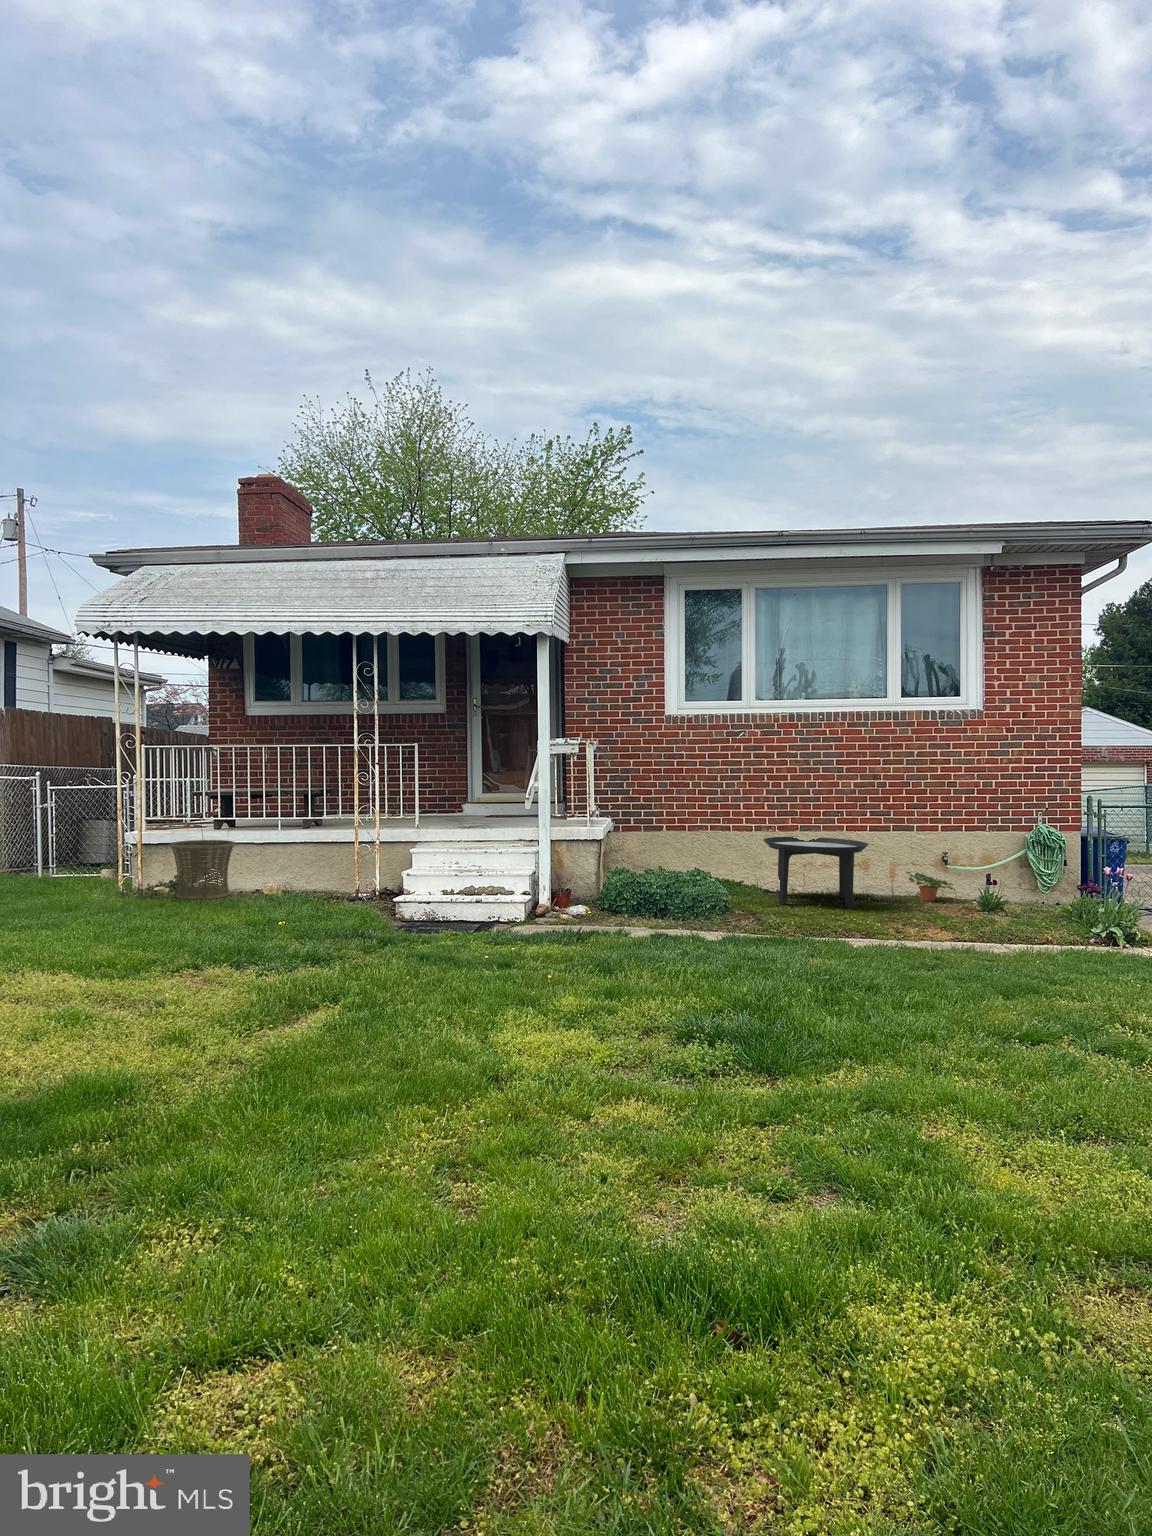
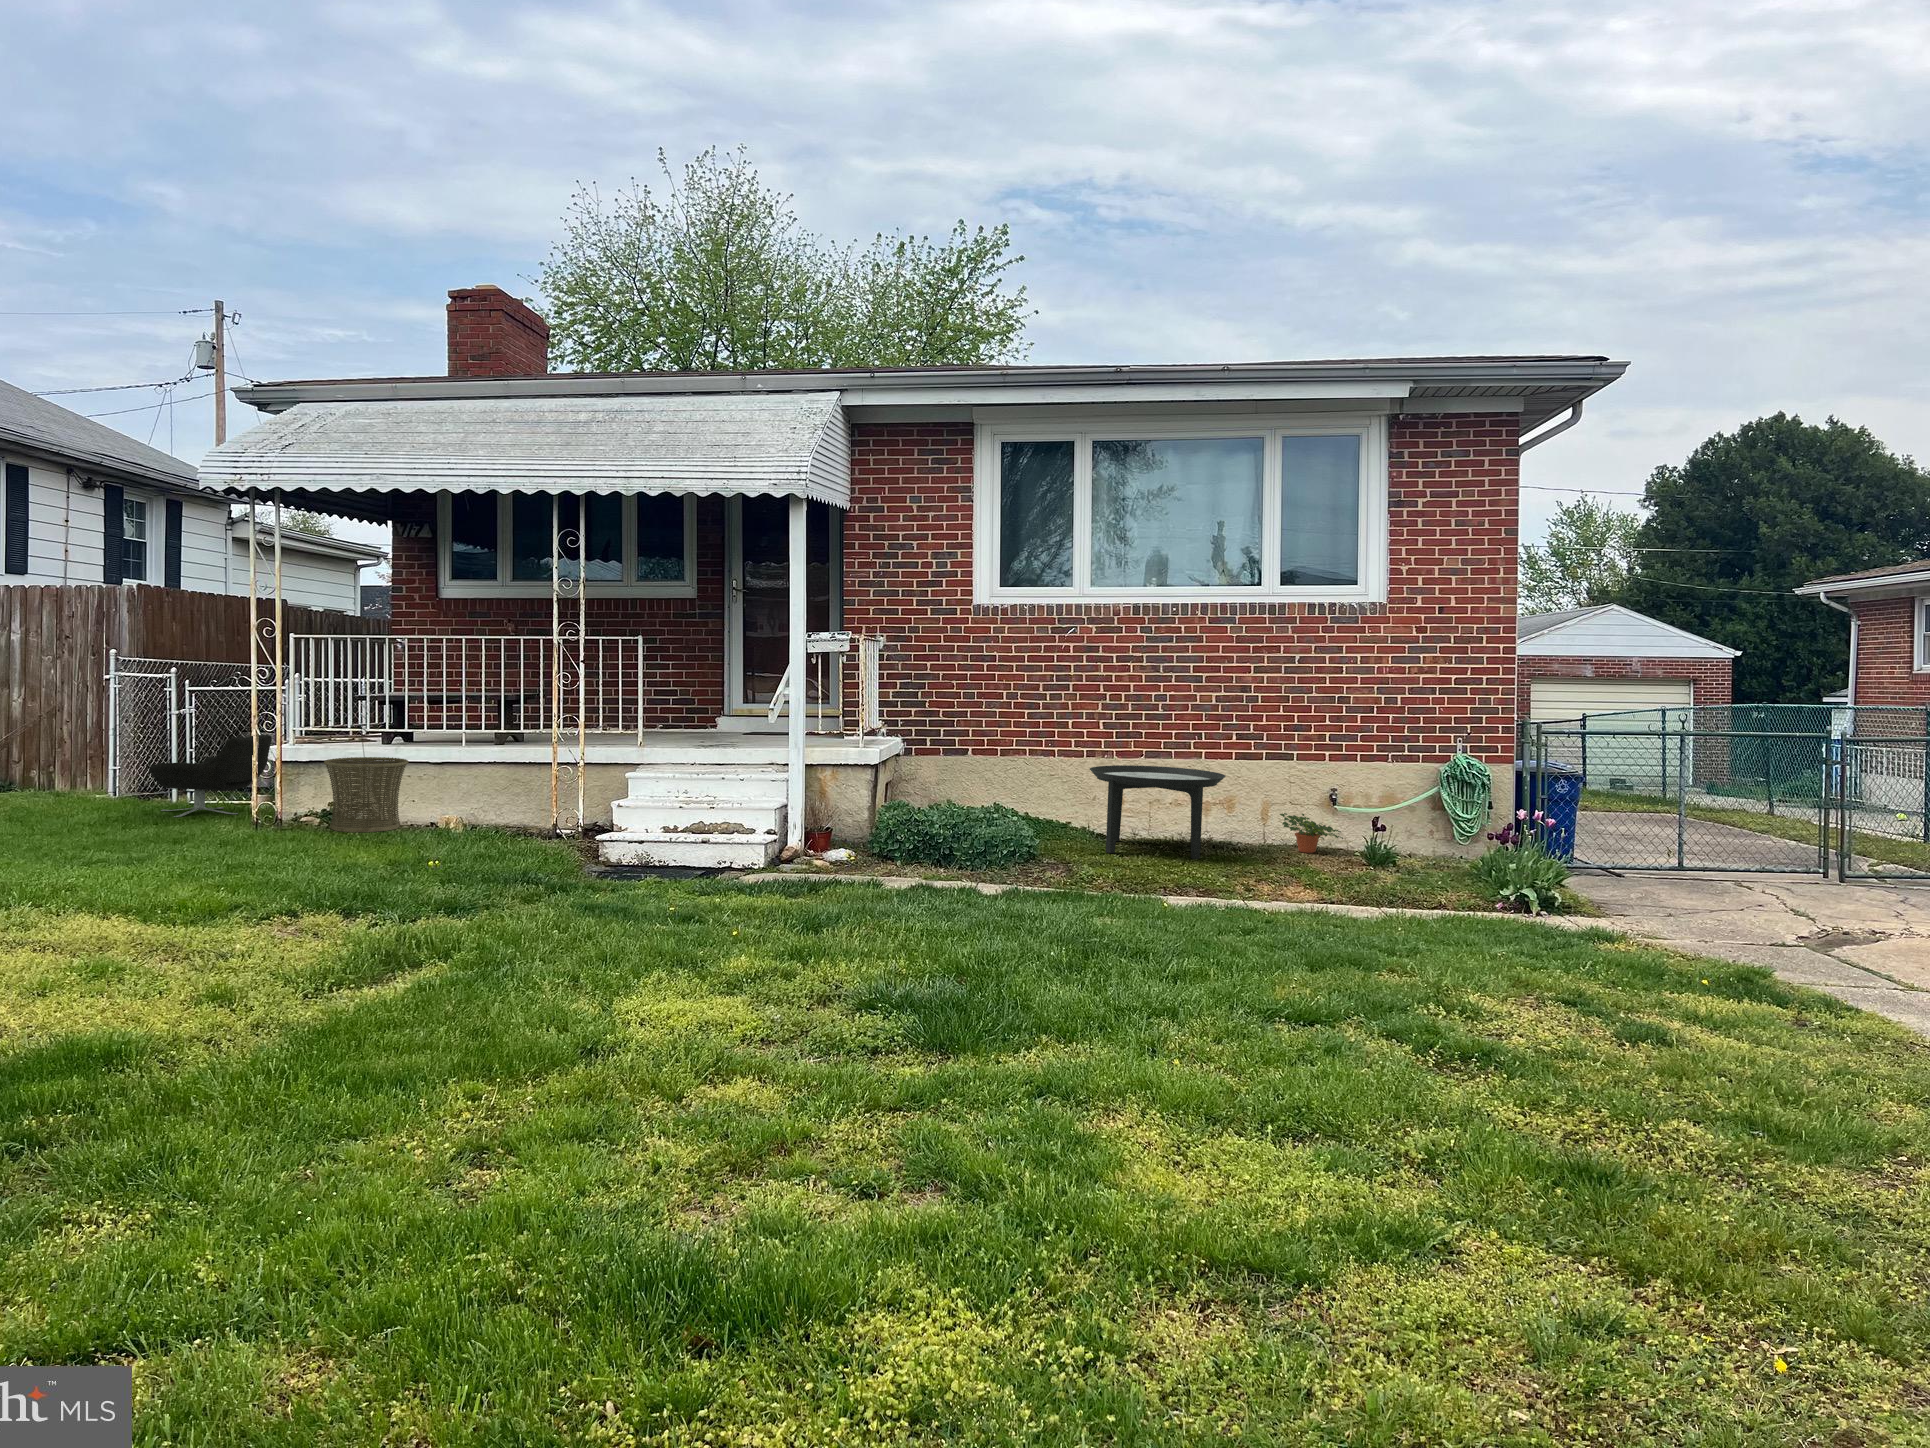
lounge chair: none [29,823,124,890] -> present [149,734,272,817]

